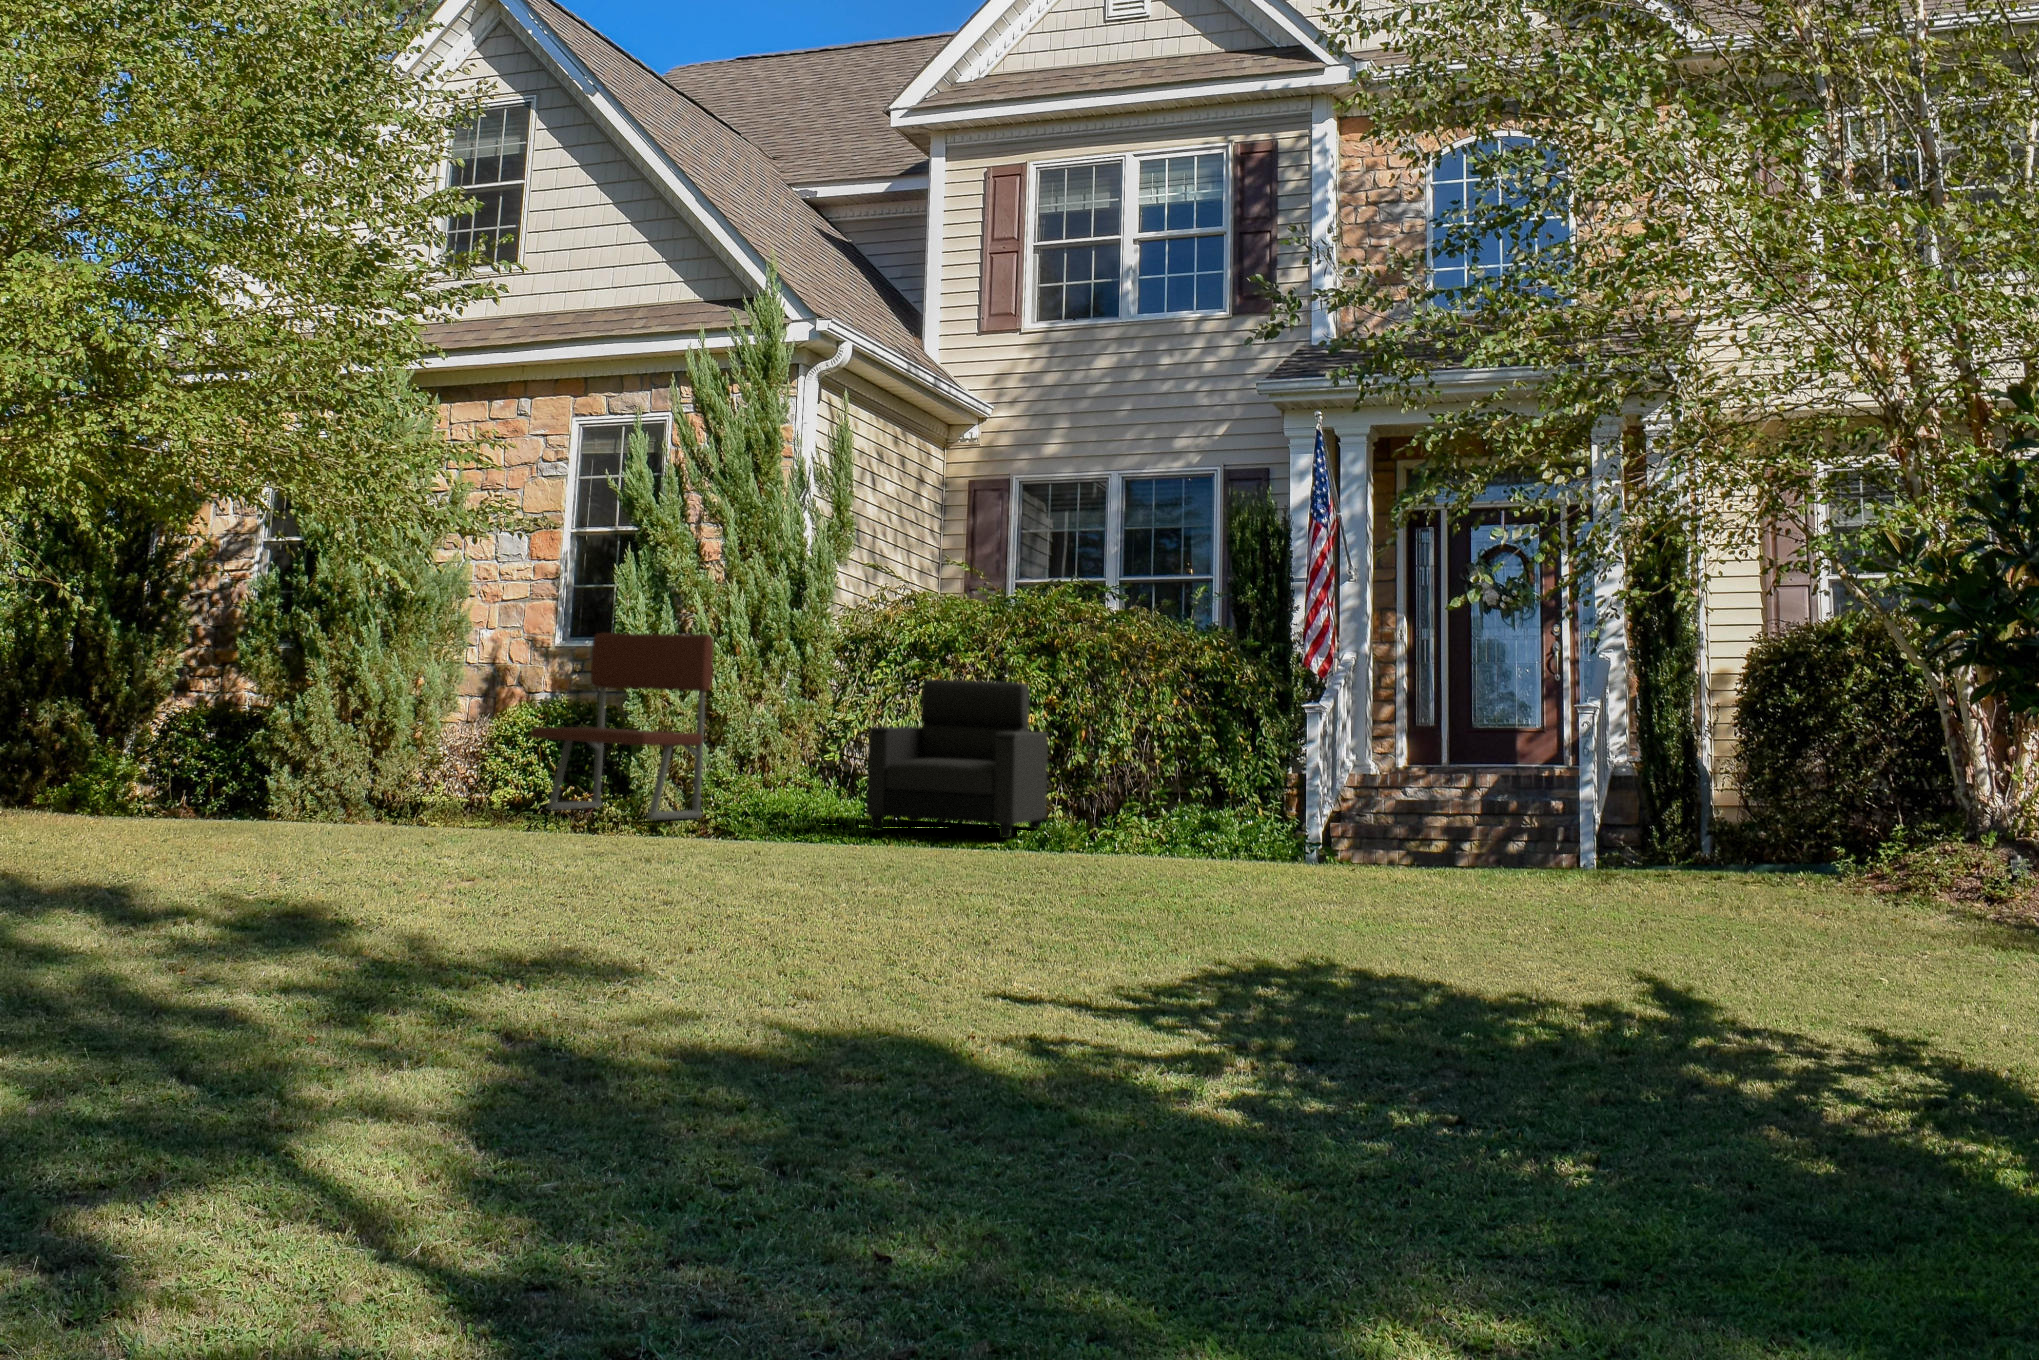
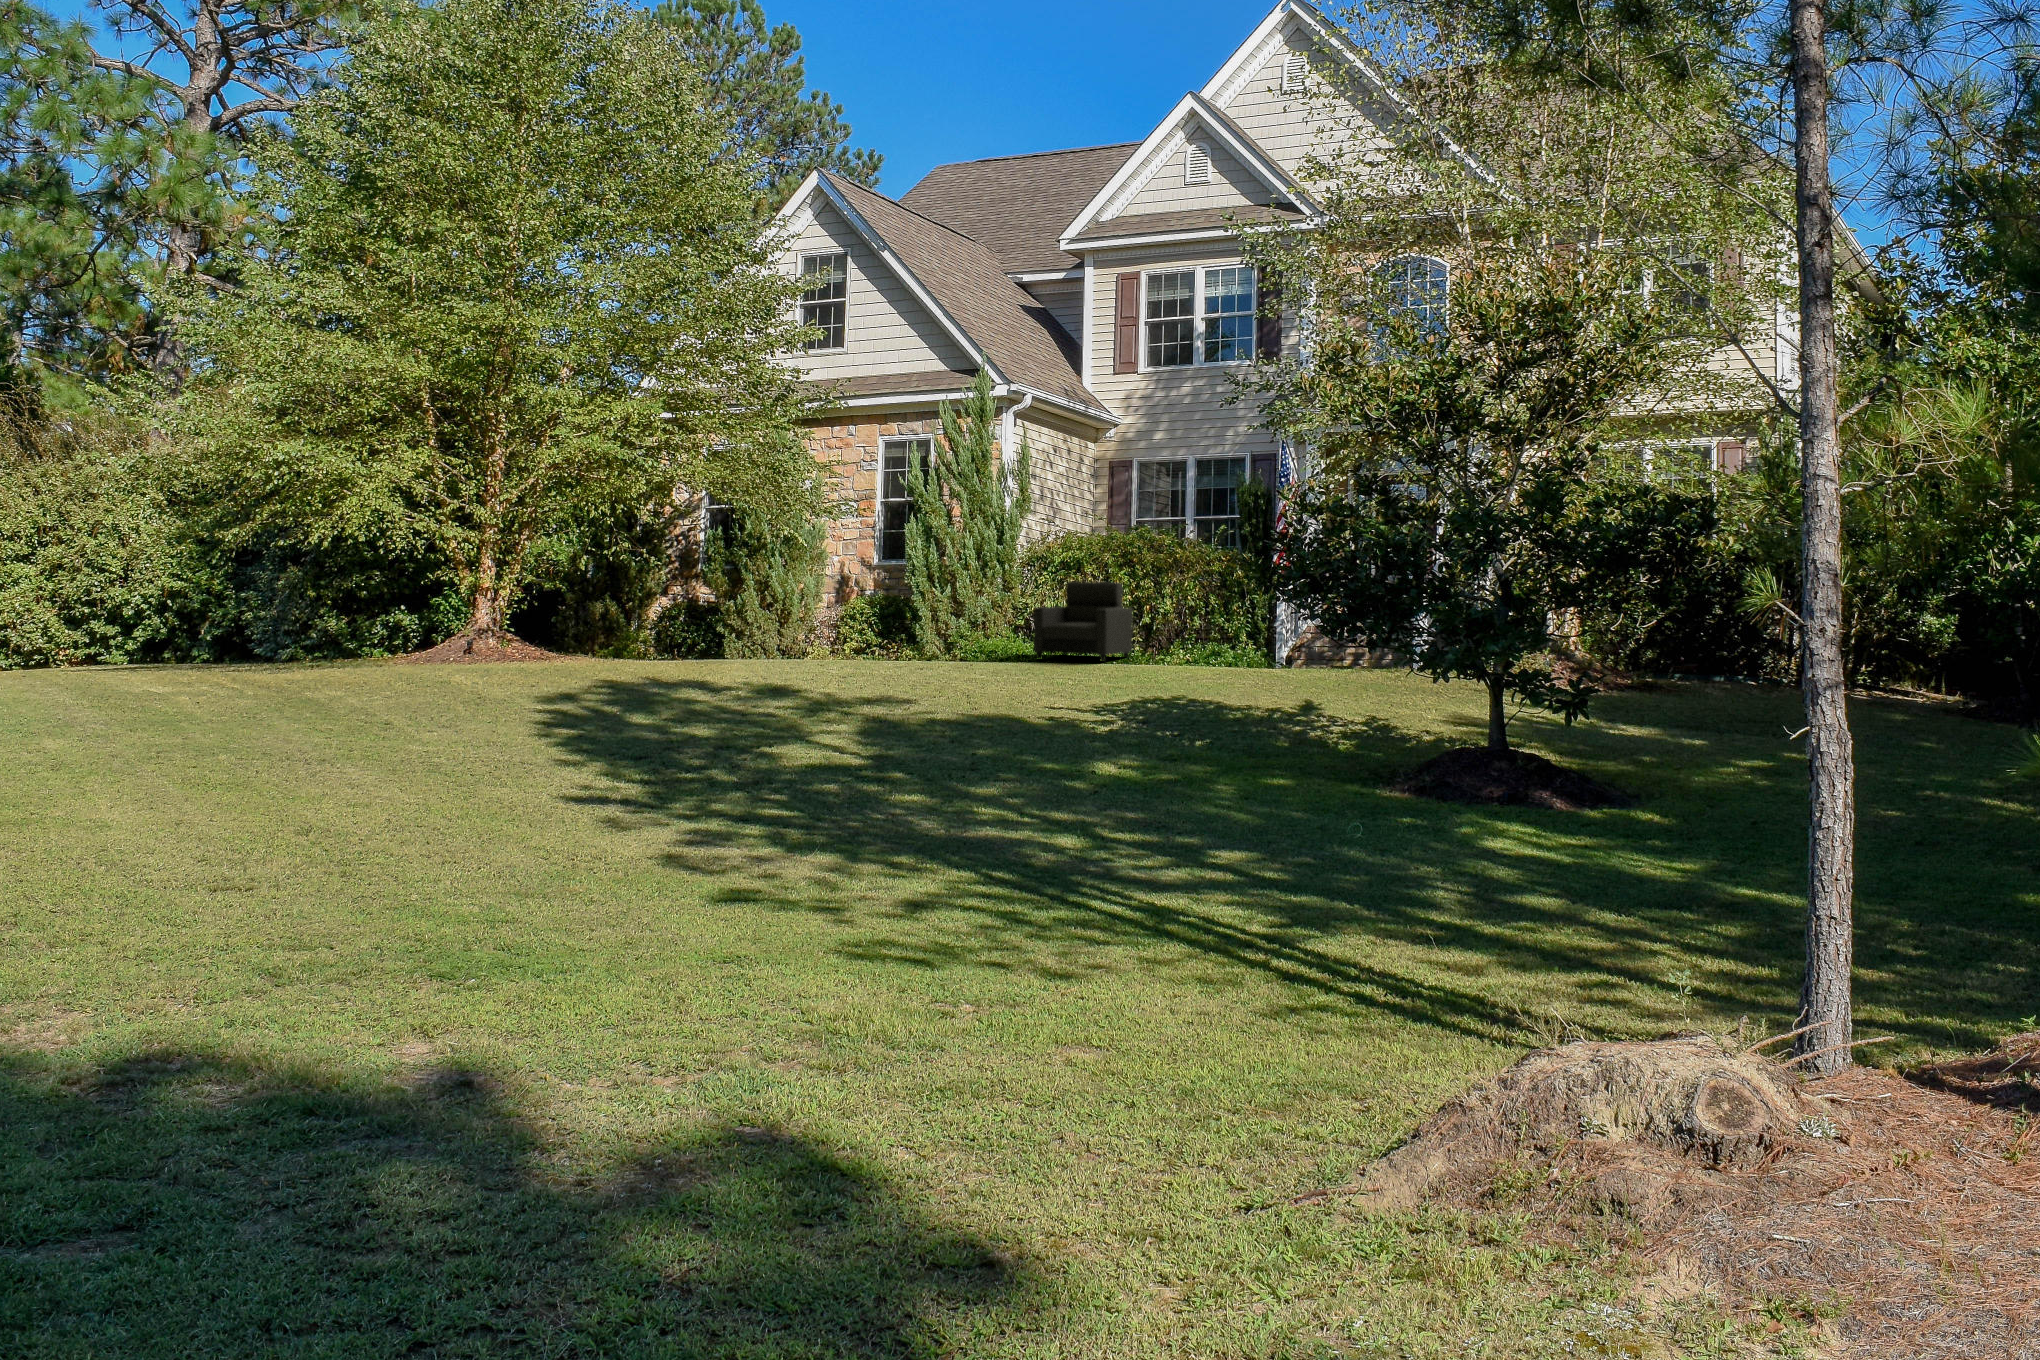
bench: present [530,633,714,820] -> none [862,561,955,657]

